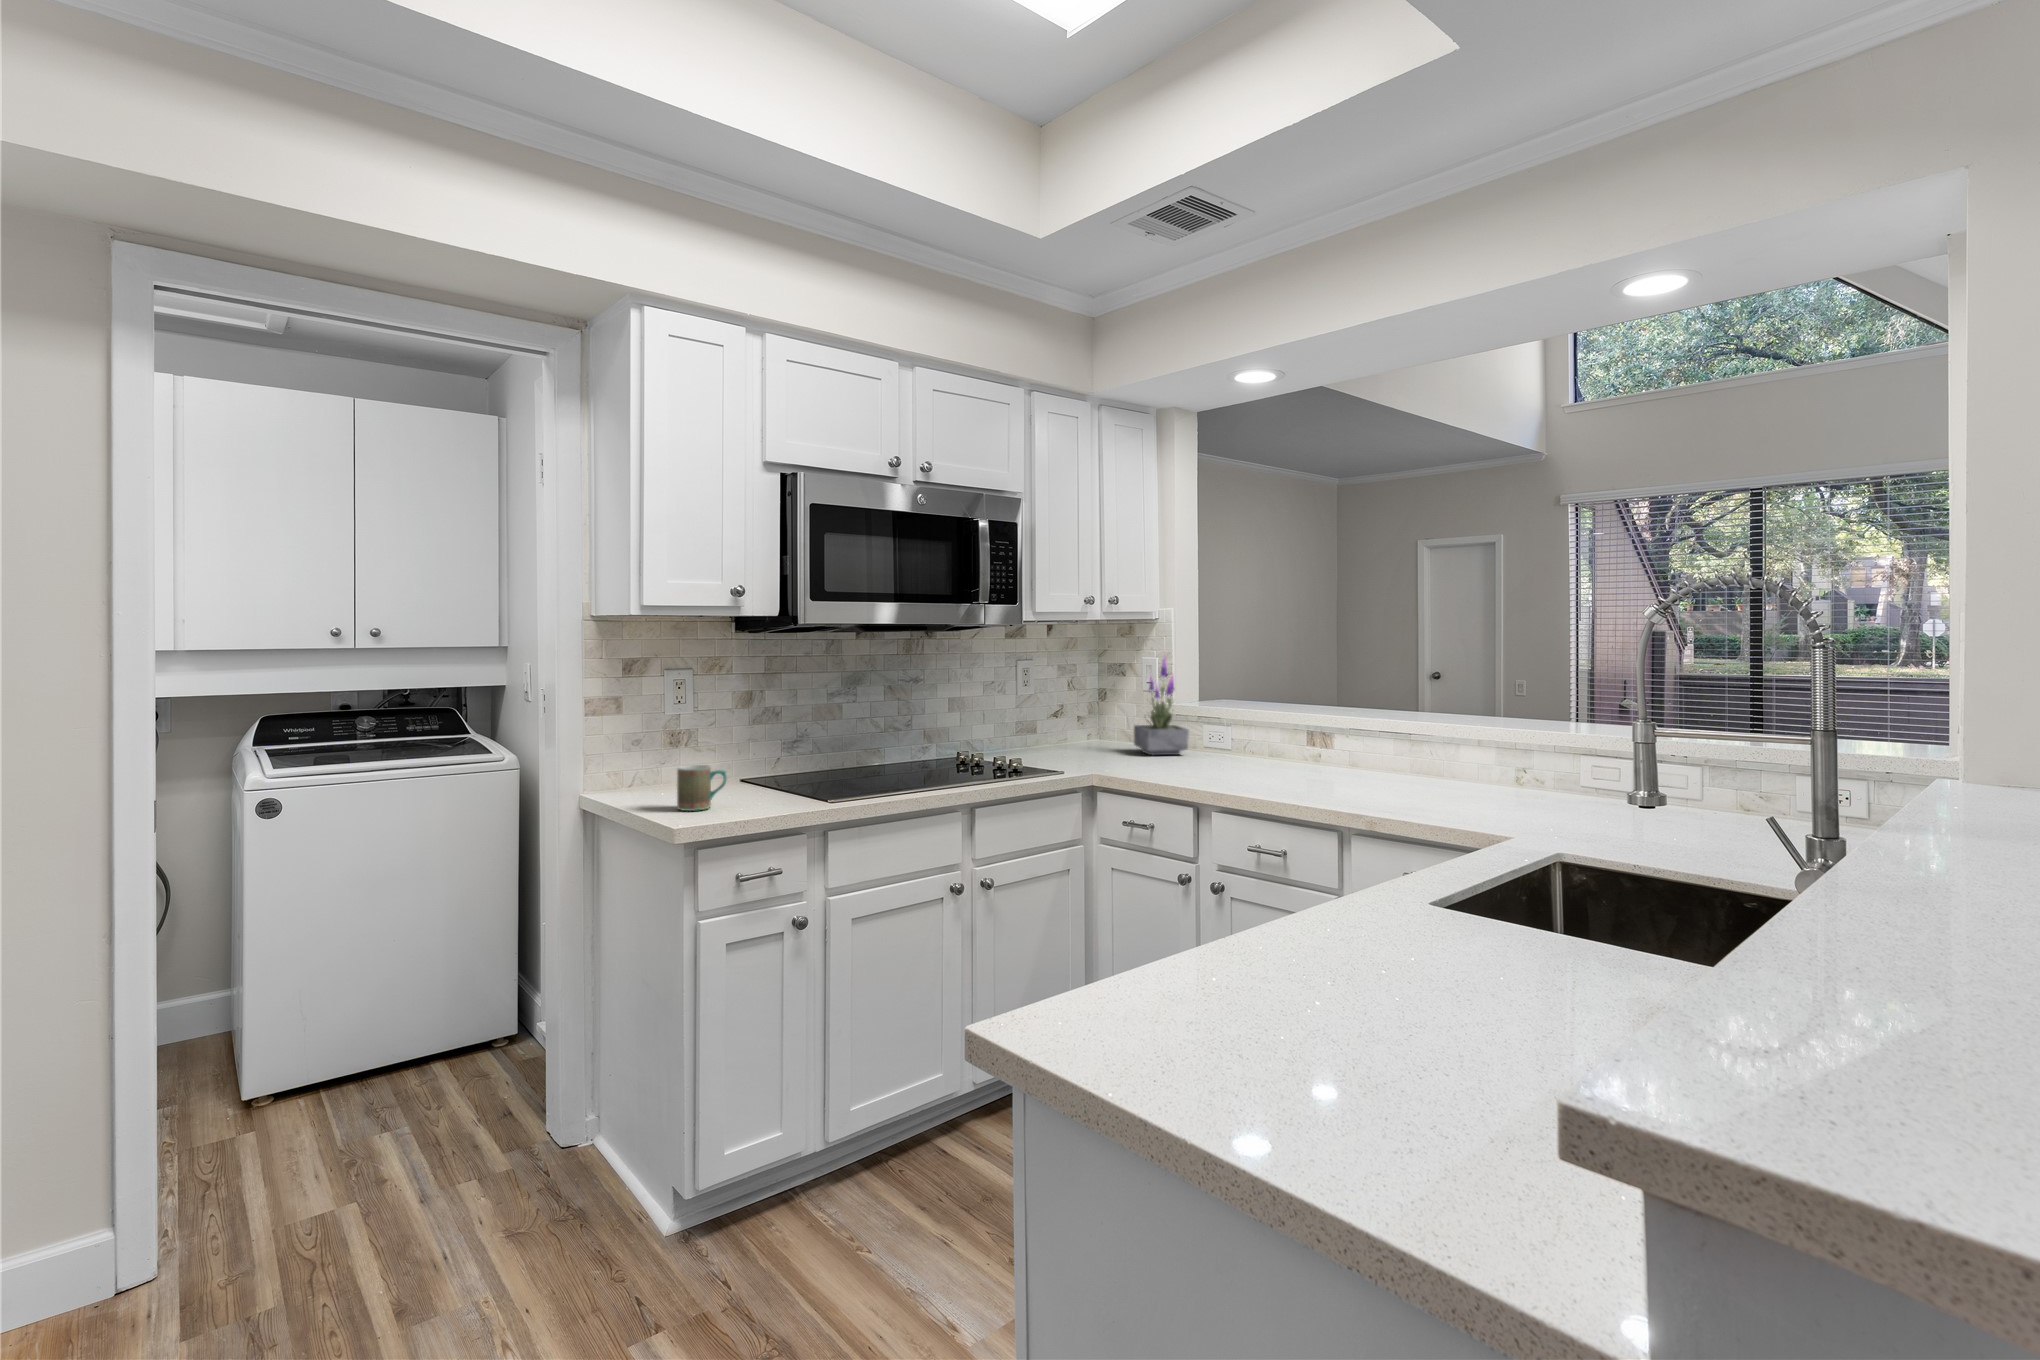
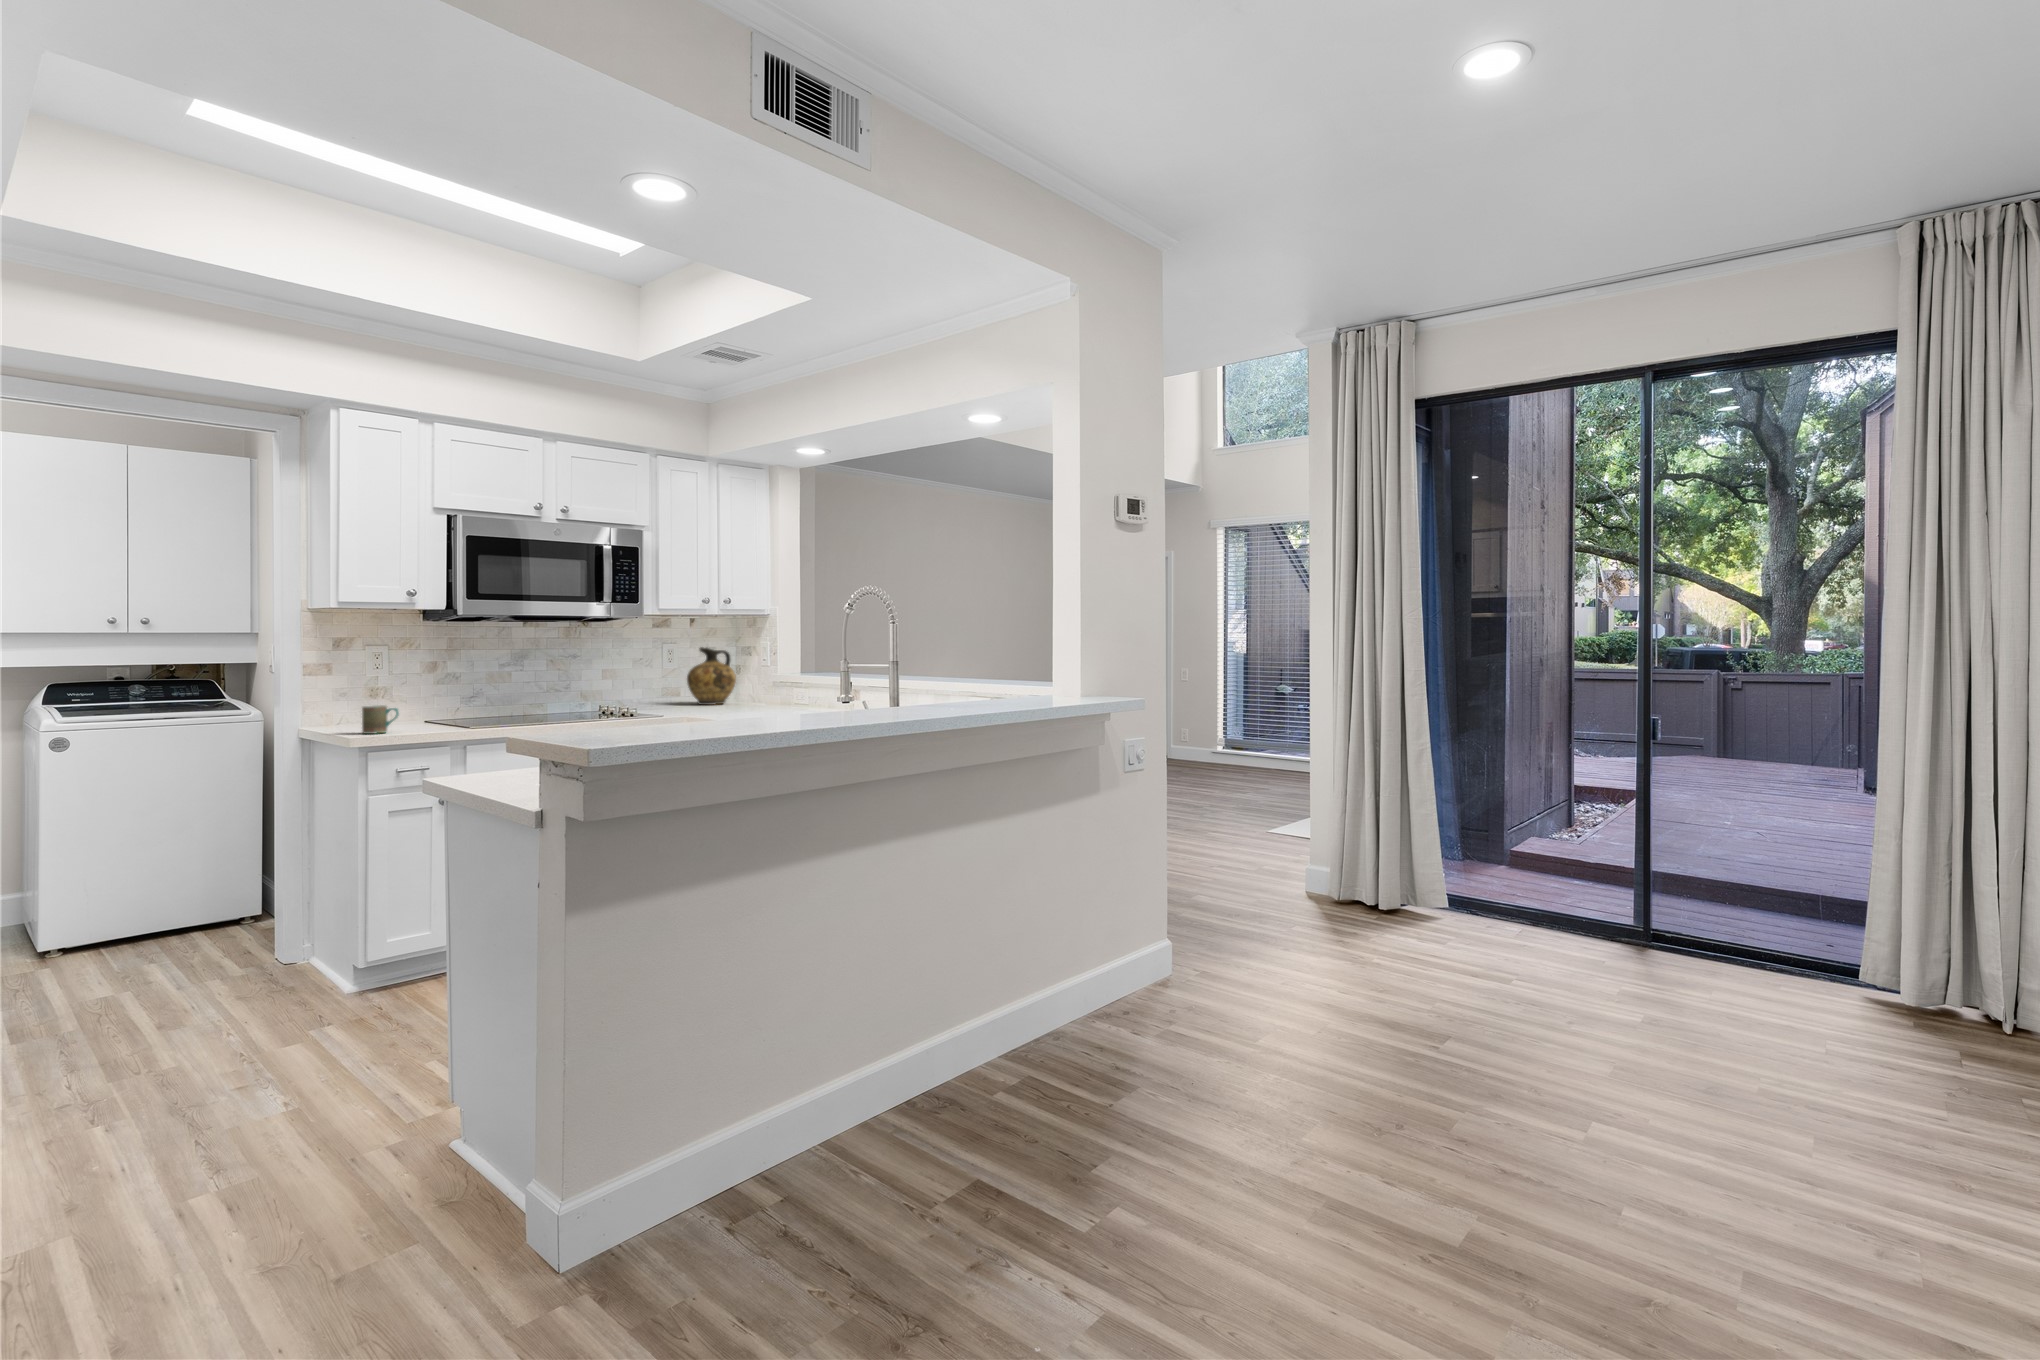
potted plant: present [1134,657,1189,755] -> none [745,638,780,708]
ceramic jug: none [1045,663,1110,745] -> present [687,647,736,705]

